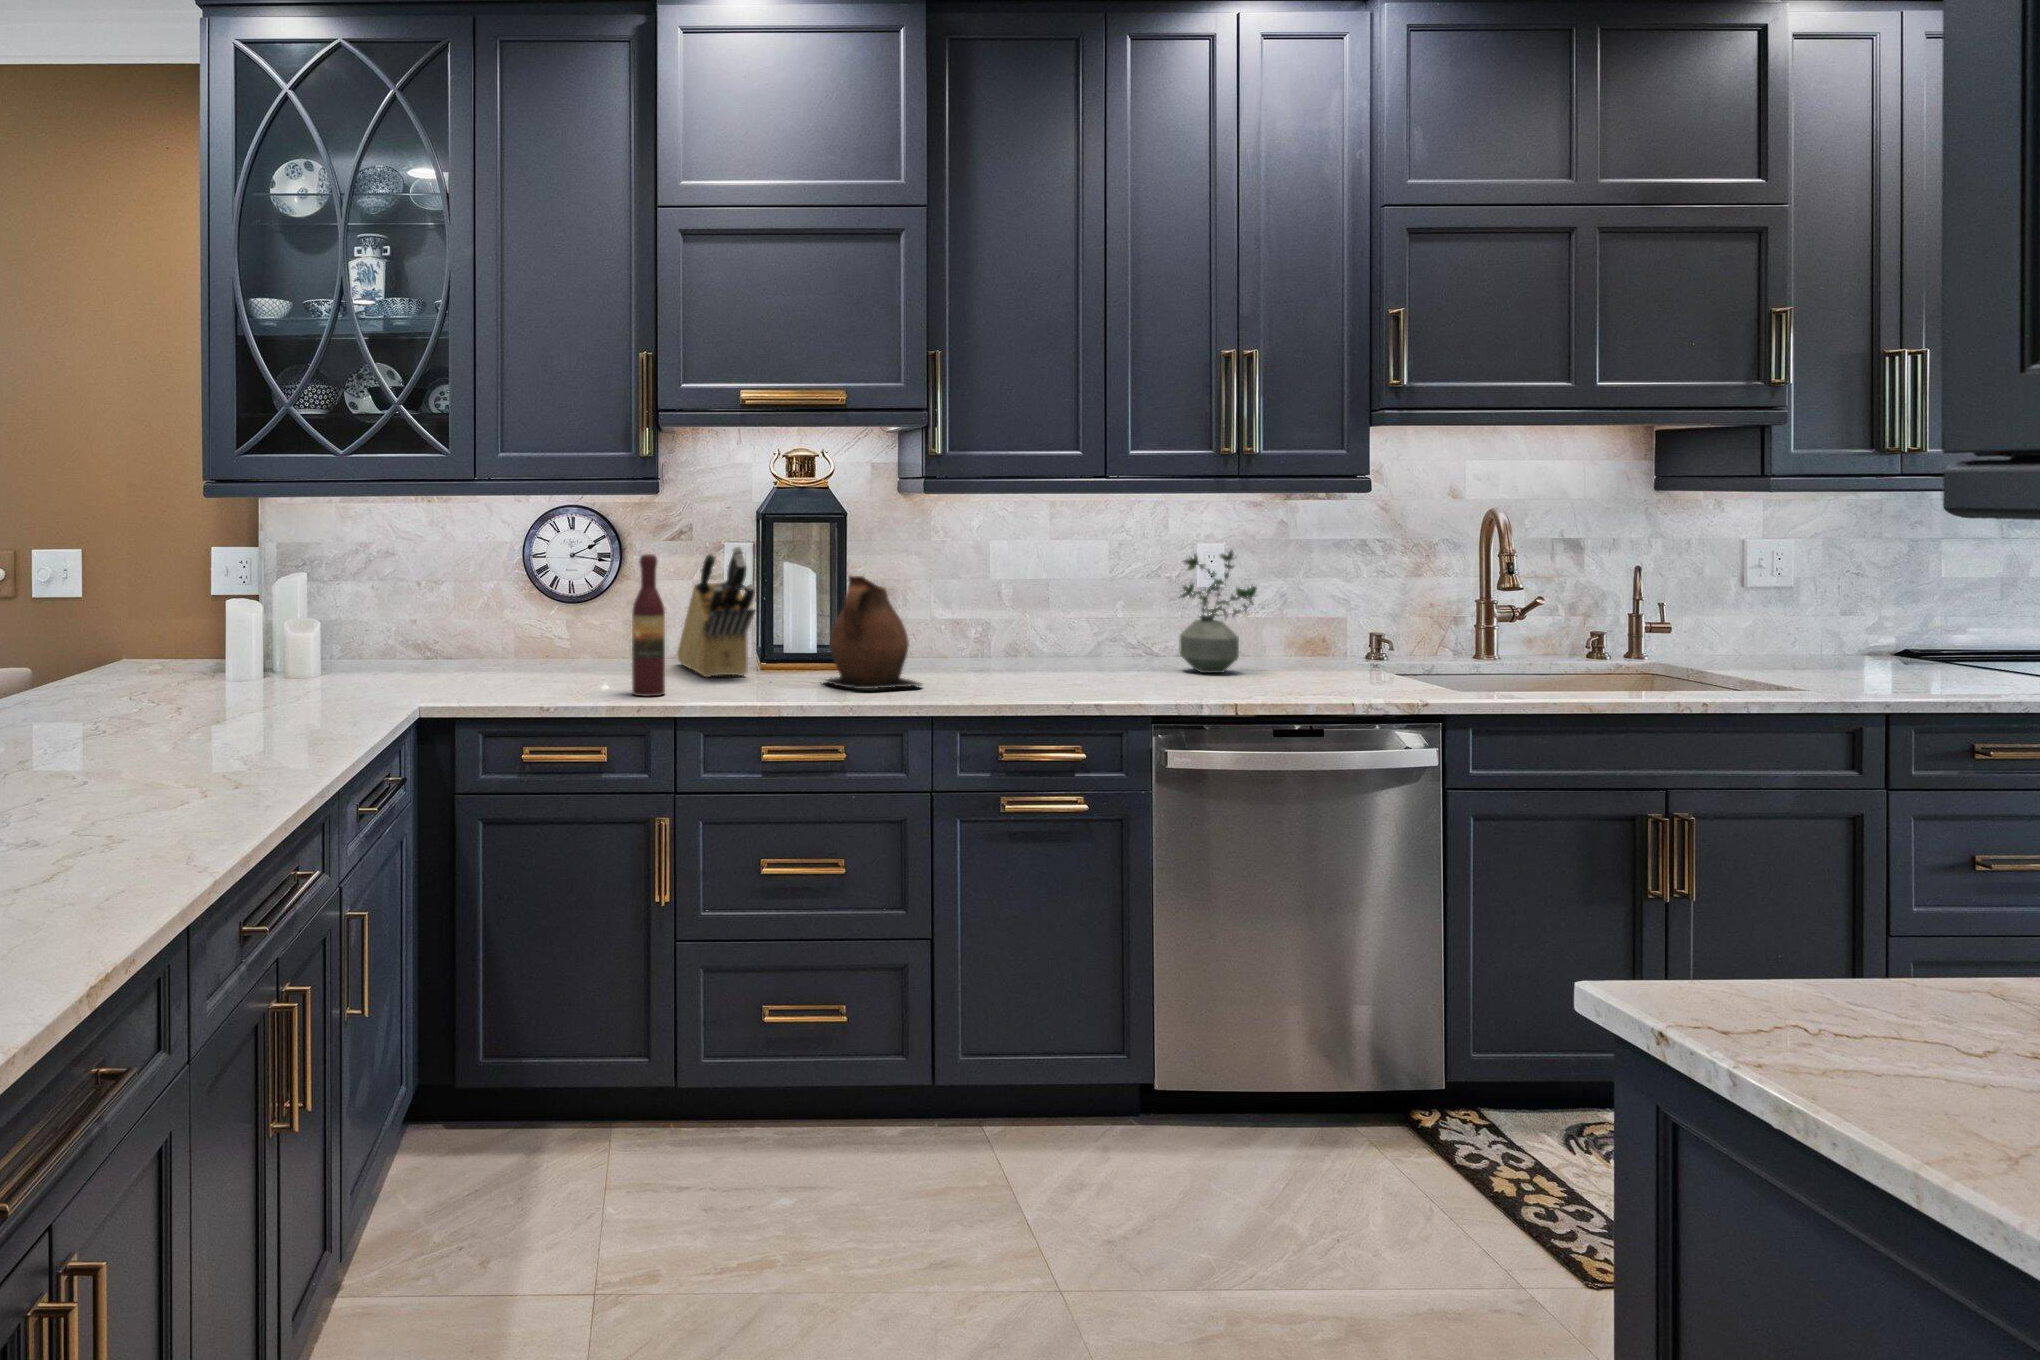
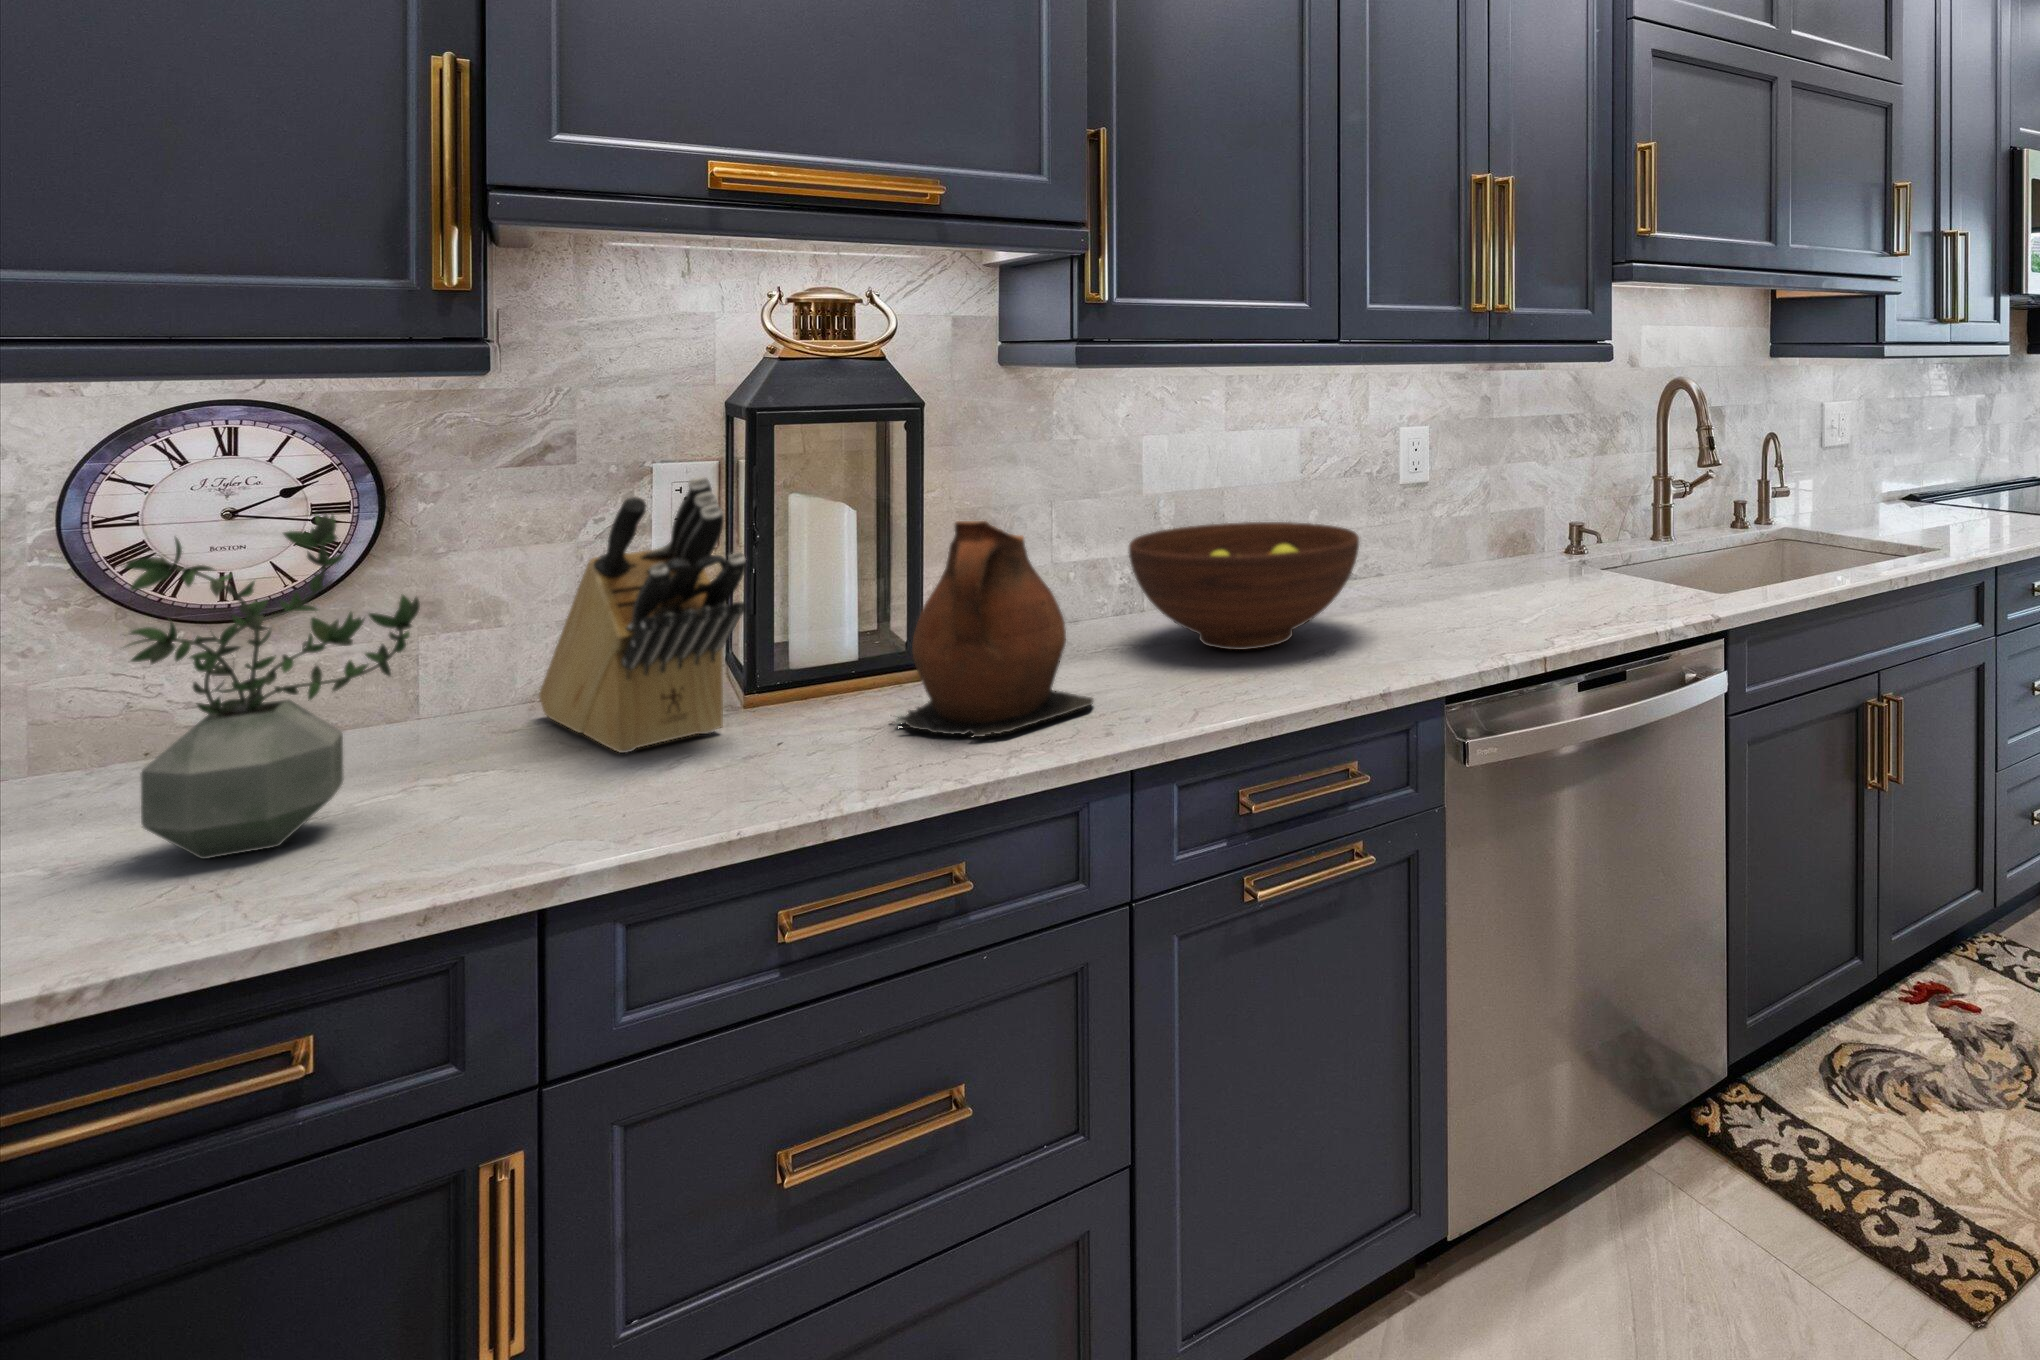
potted plant: present [1179,550,1257,673] -> present [124,515,420,859]
wine bottle: present [632,554,665,696] -> none [423,518,525,866]
fruit bowl: none [966,601,1120,678] -> present [1128,522,1359,650]

